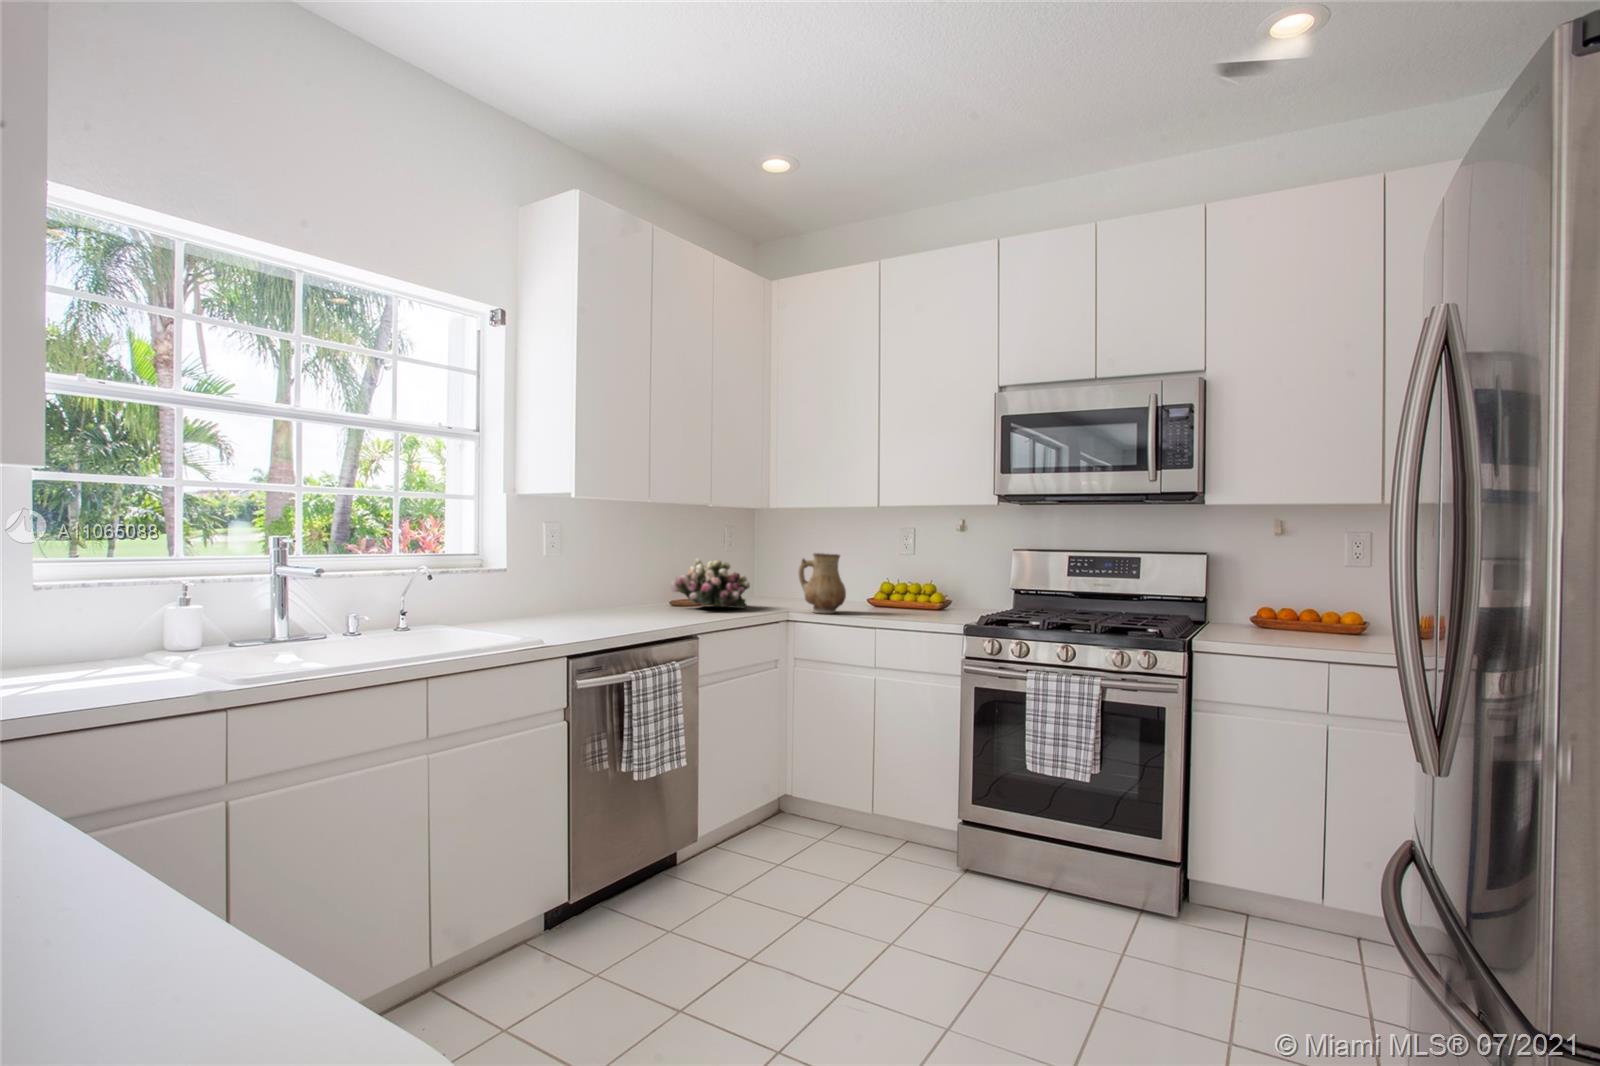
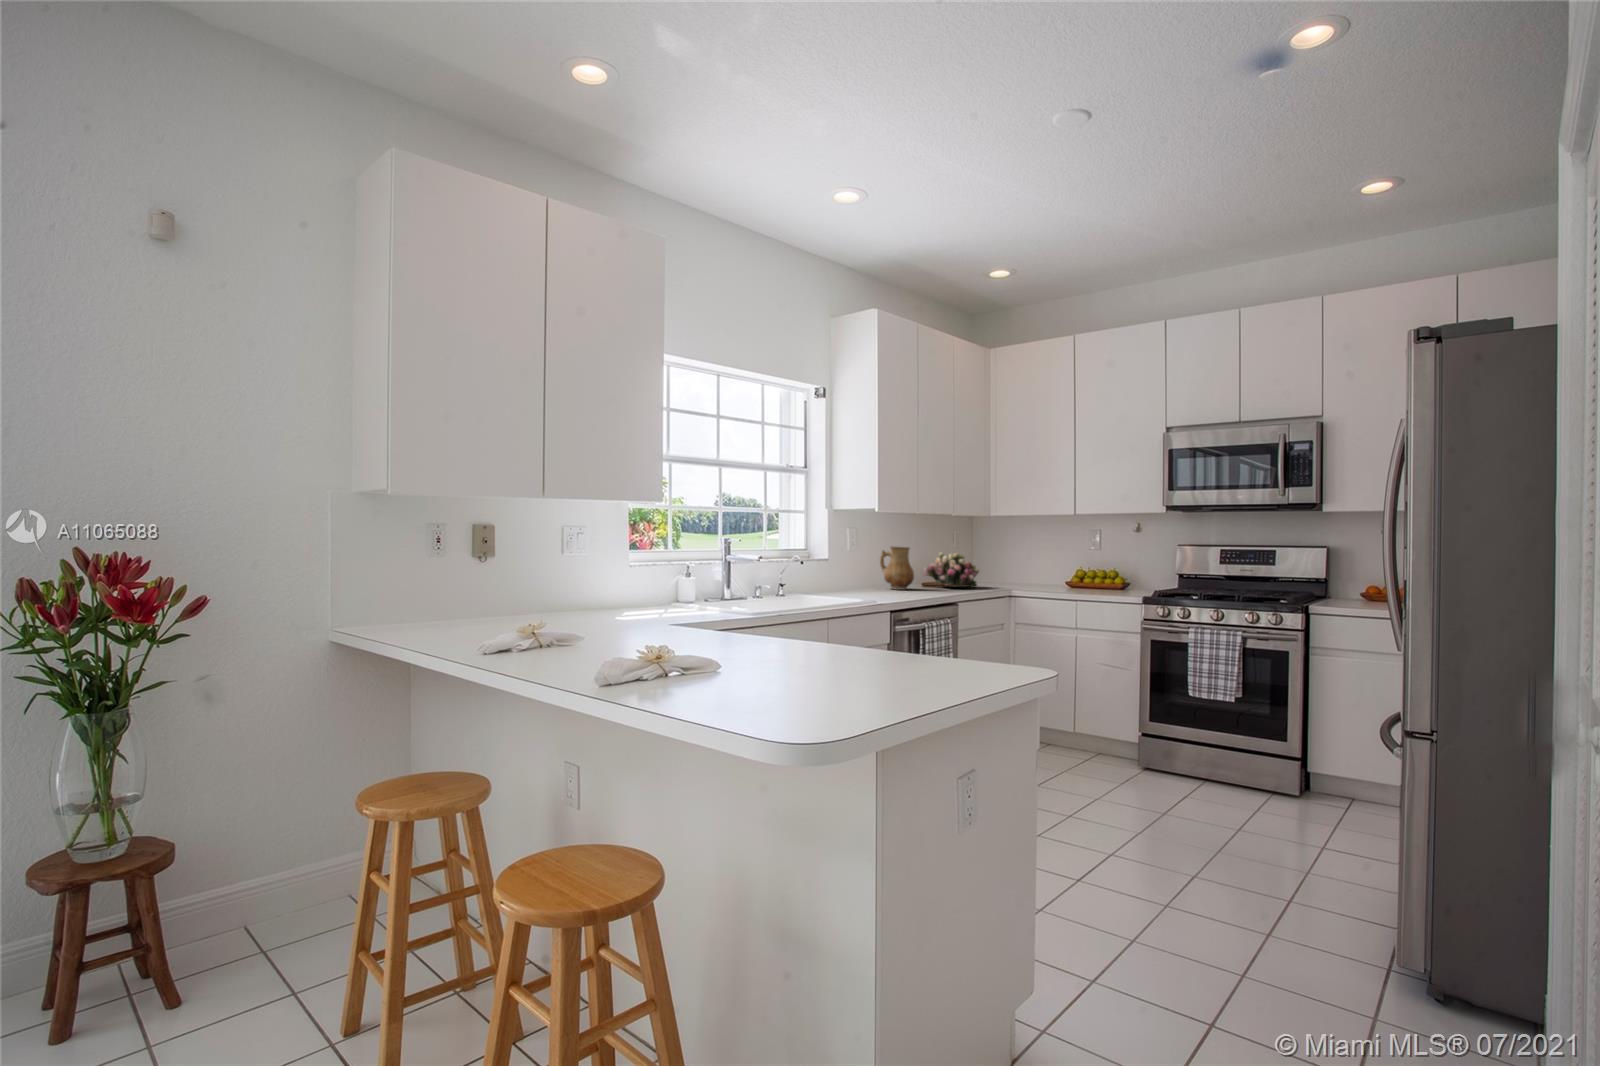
ceramic pitcher: present [798,553,846,613] -> present [880,547,914,590]

